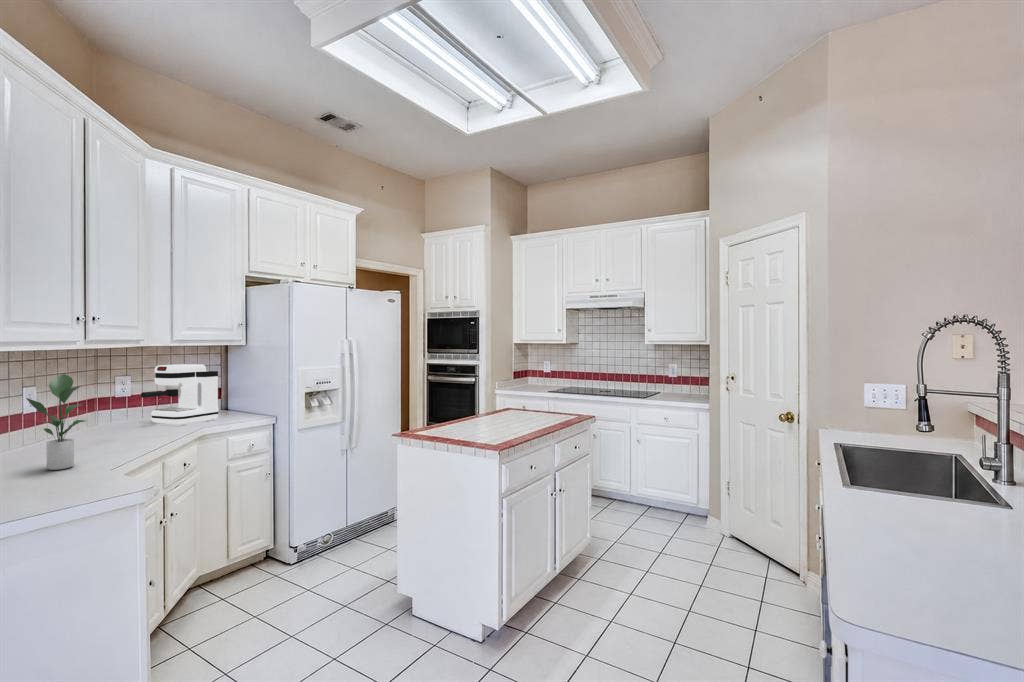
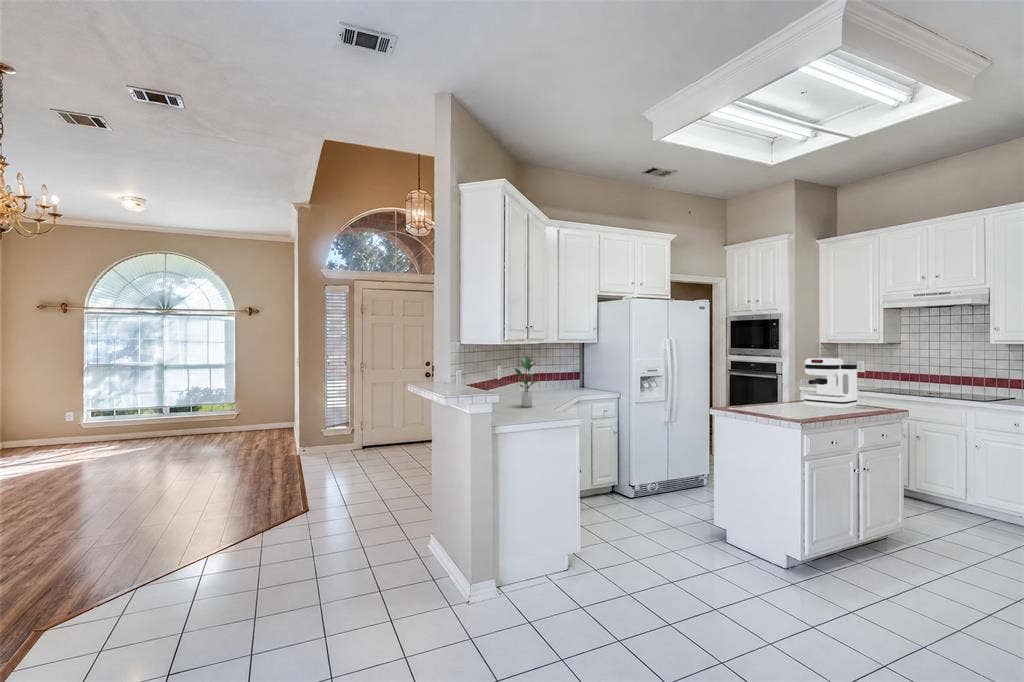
coffee maker: present [141,364,218,425] -> present [804,358,857,409]

